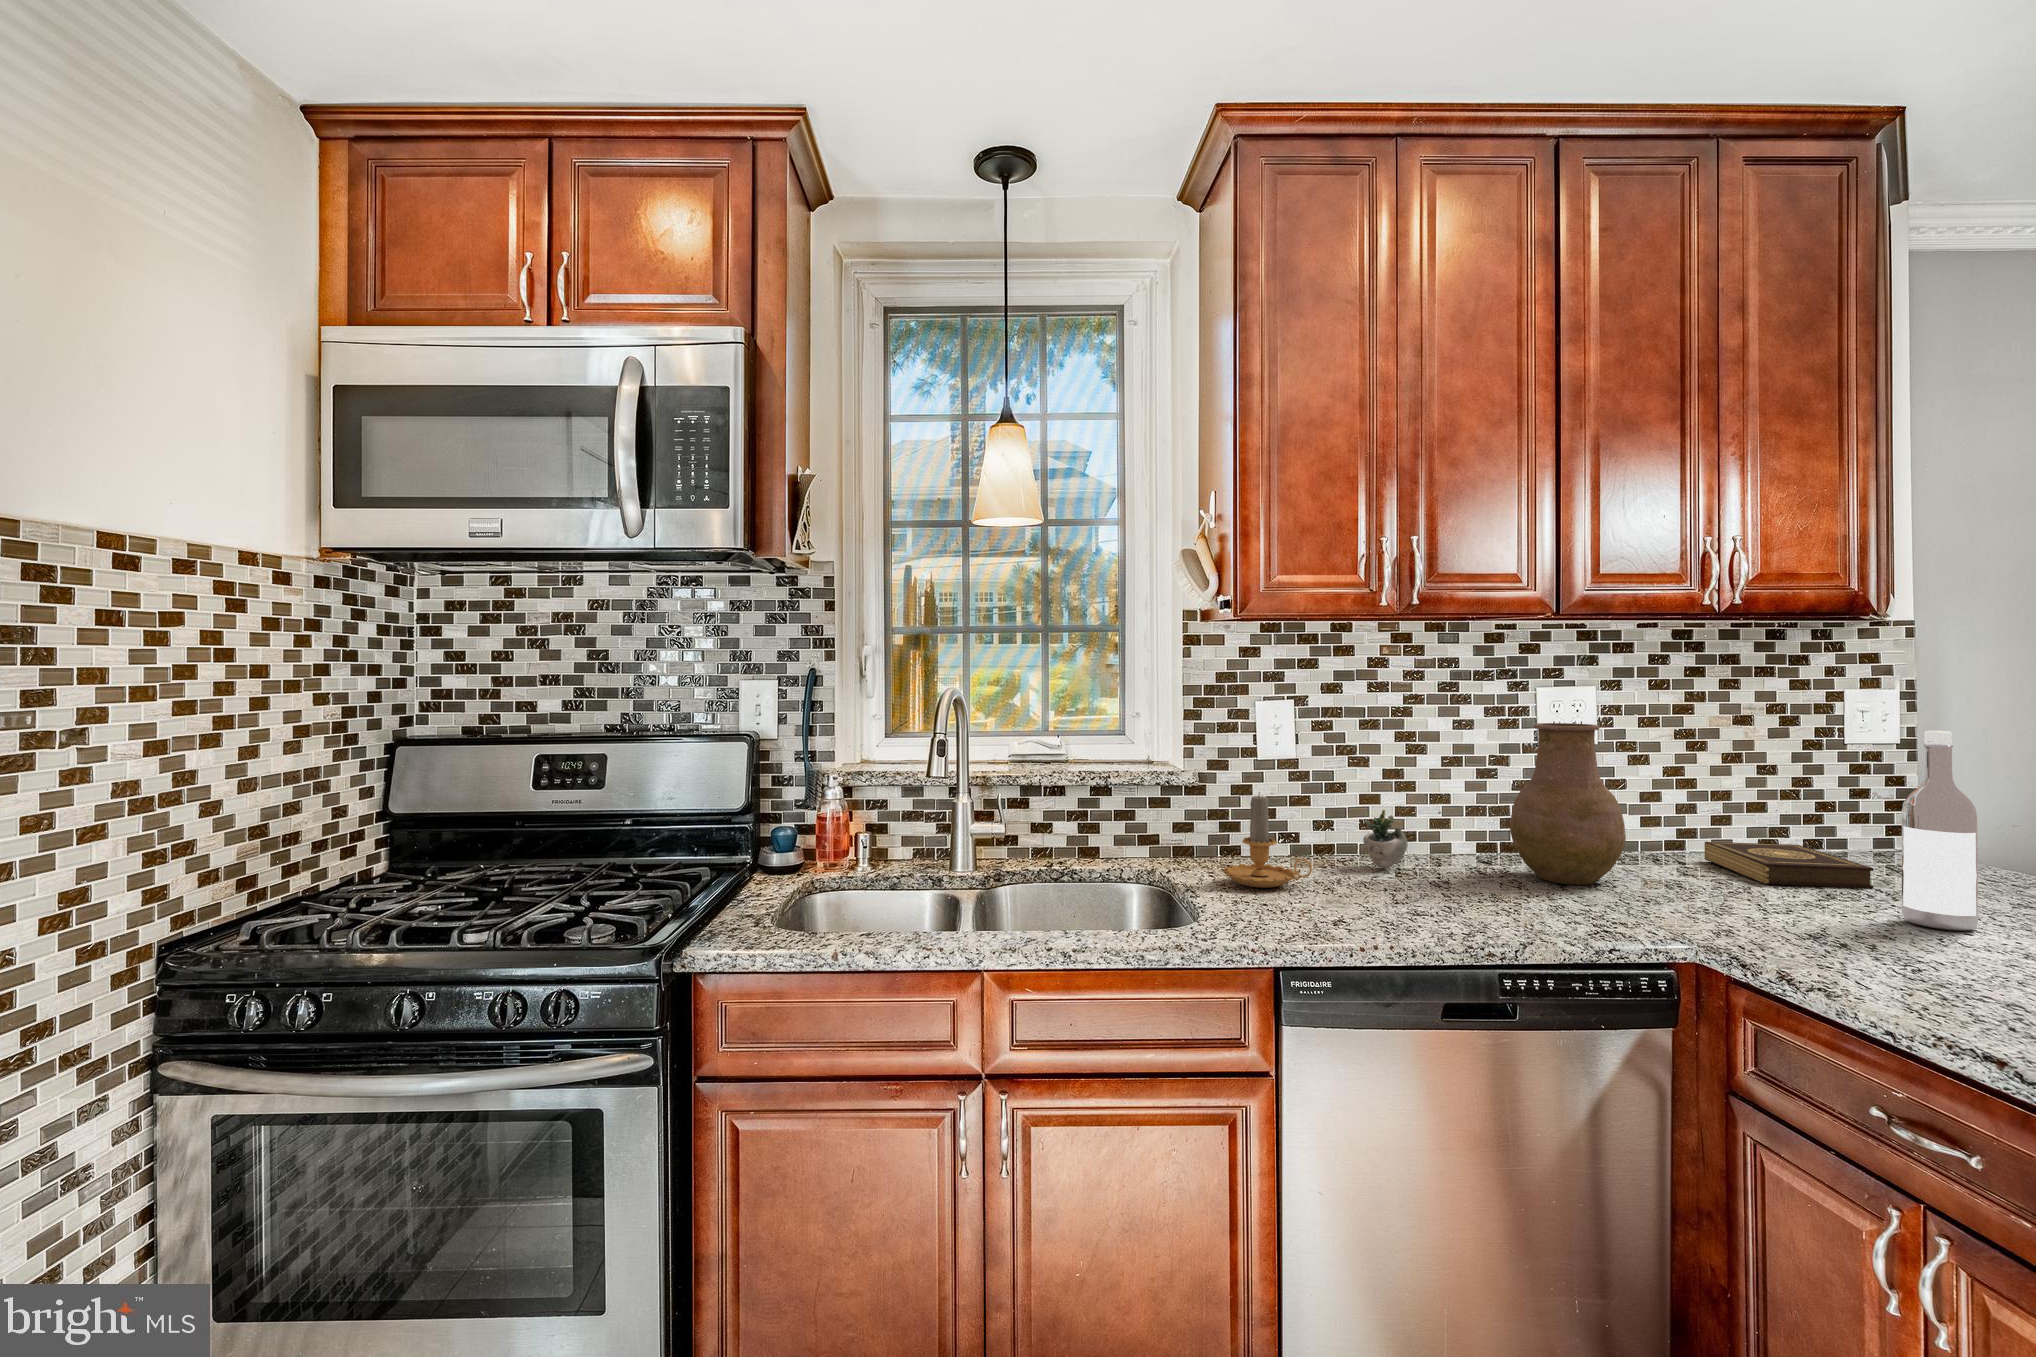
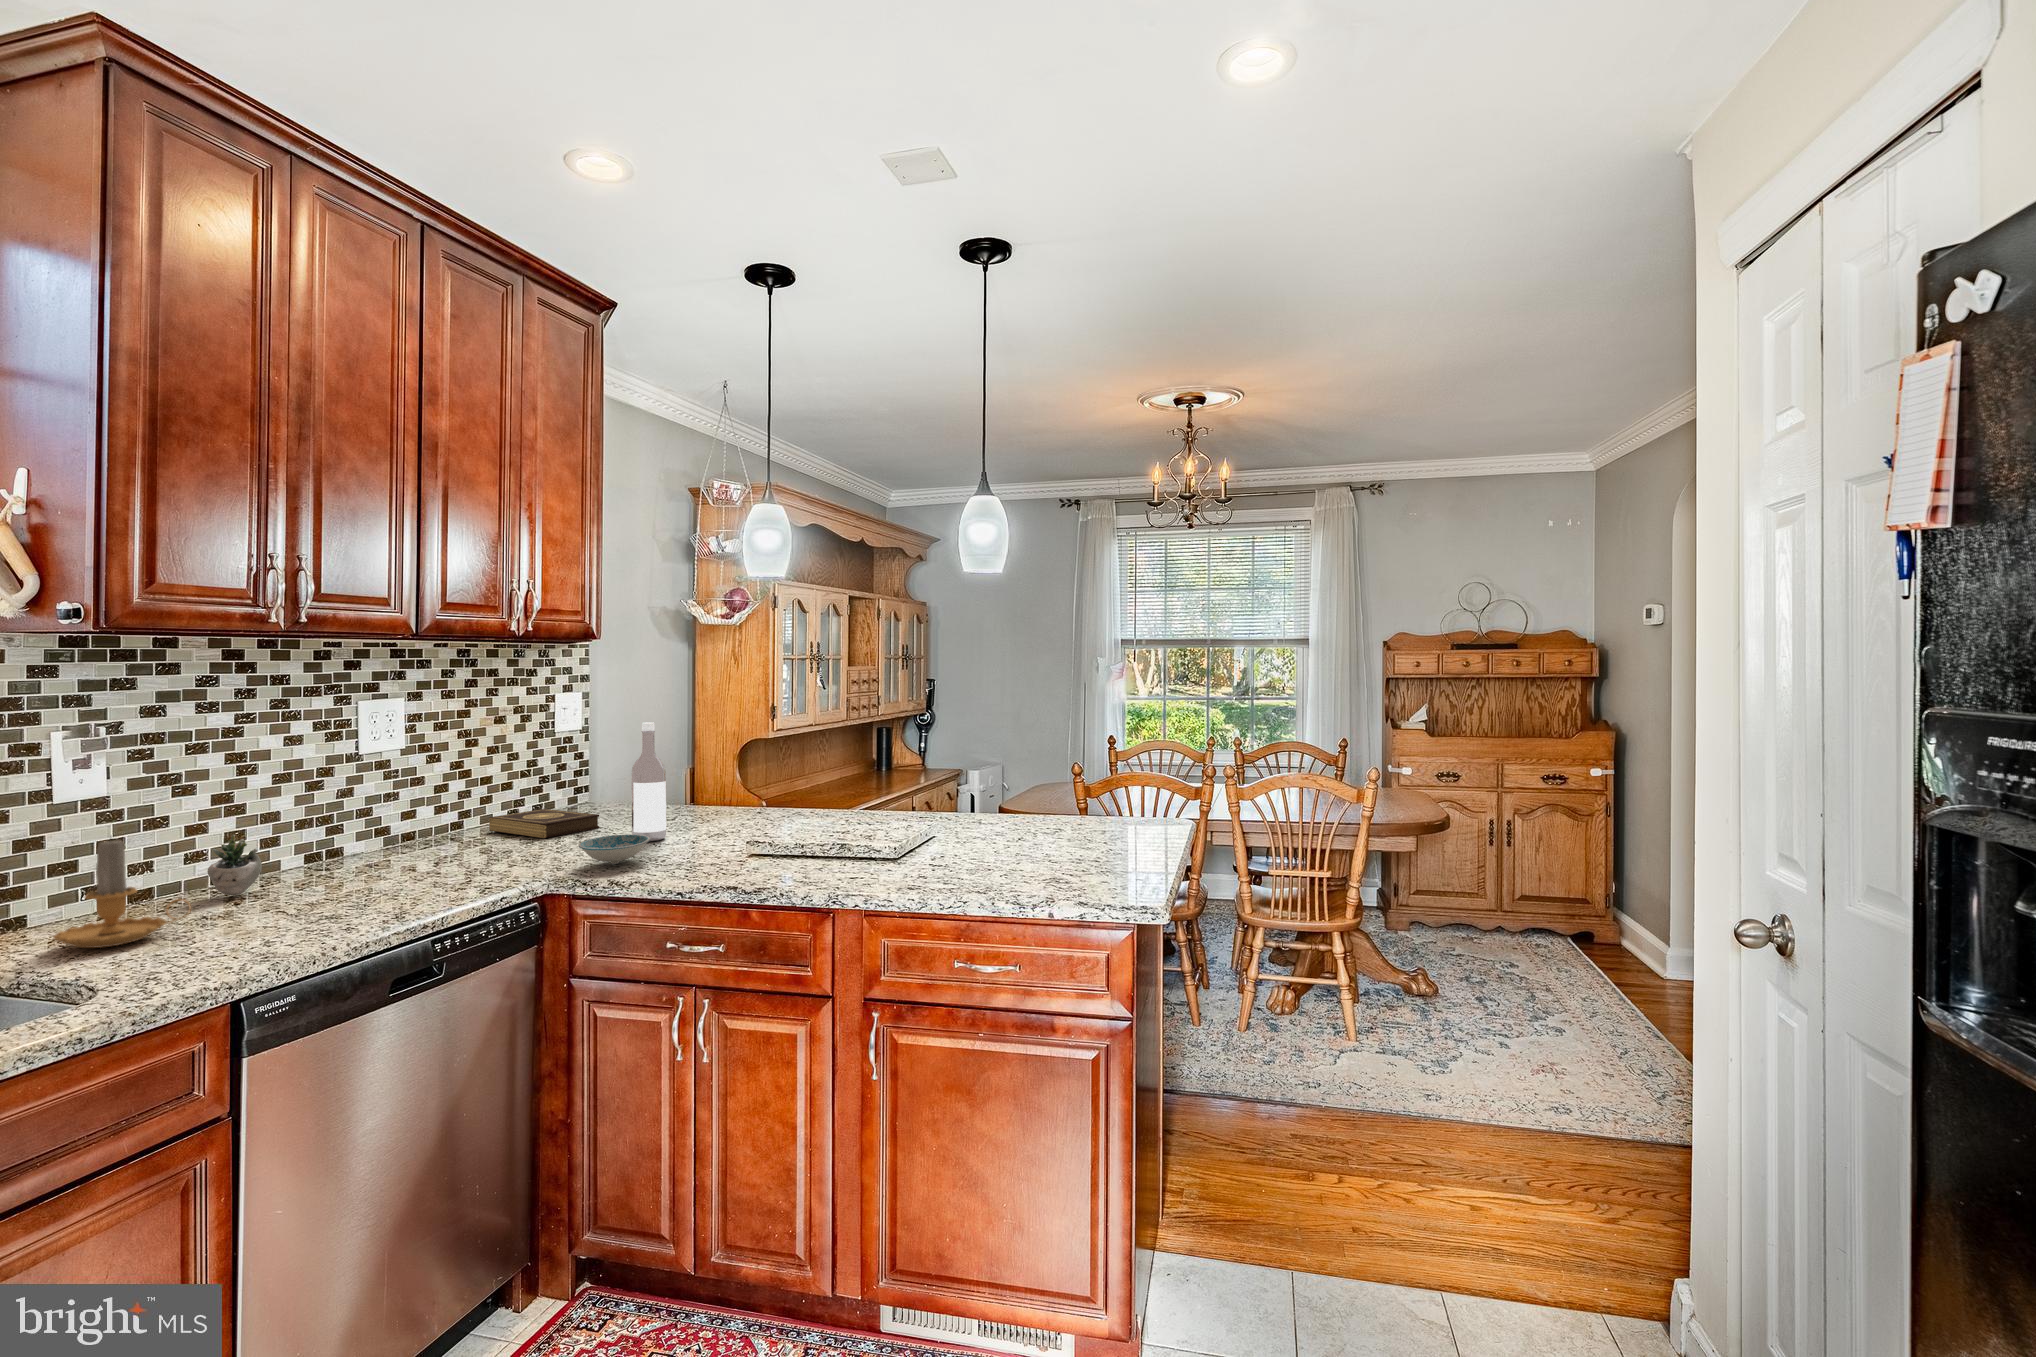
vase: present [1510,723,1626,885] -> none [364,732,463,869]
ceramic bowl: none [1752,899,1898,947] -> present [579,834,650,864]

